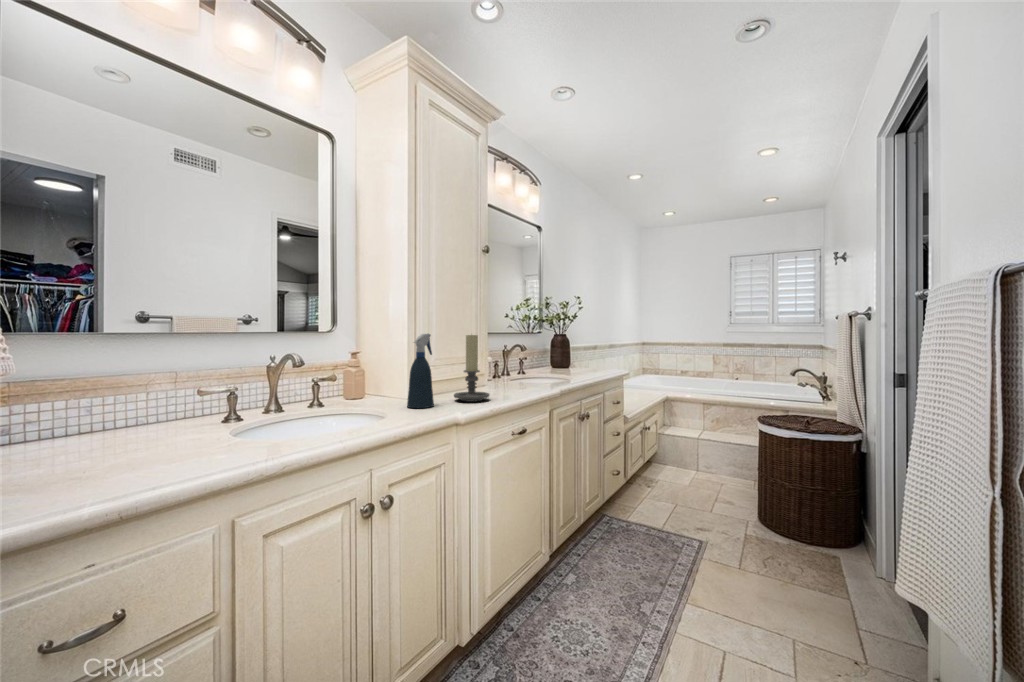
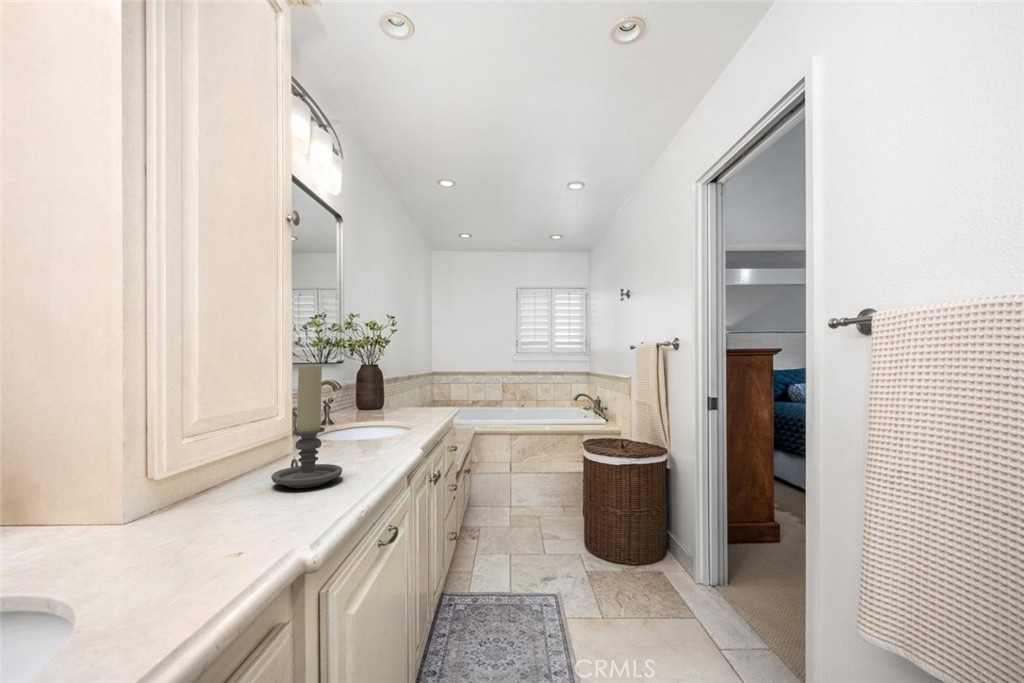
spray bottle: present [407,334,434,408] -> none [176,364,244,528]

